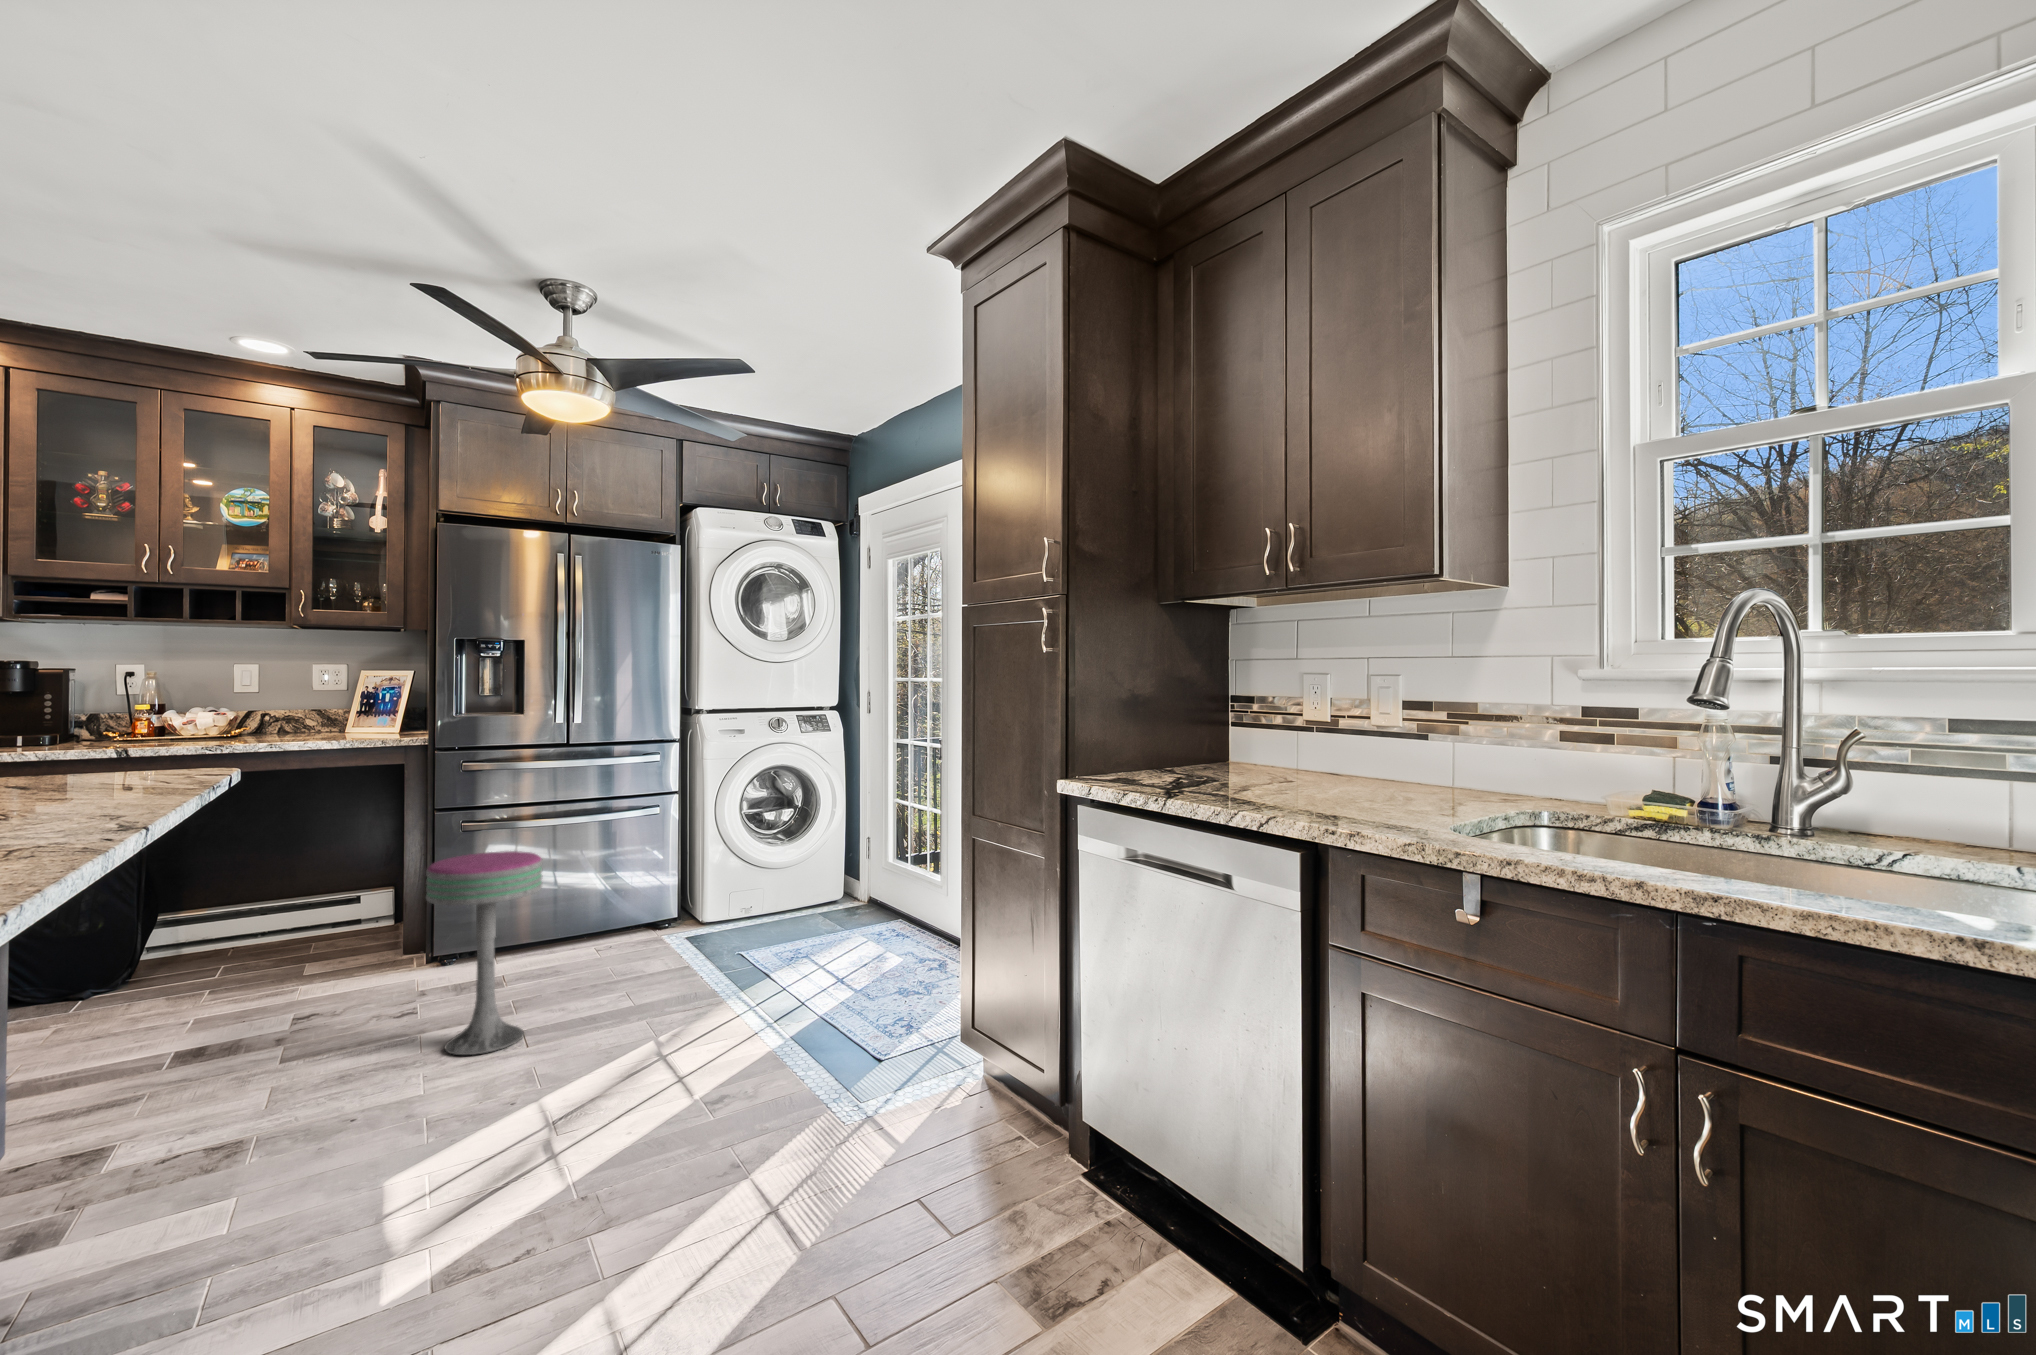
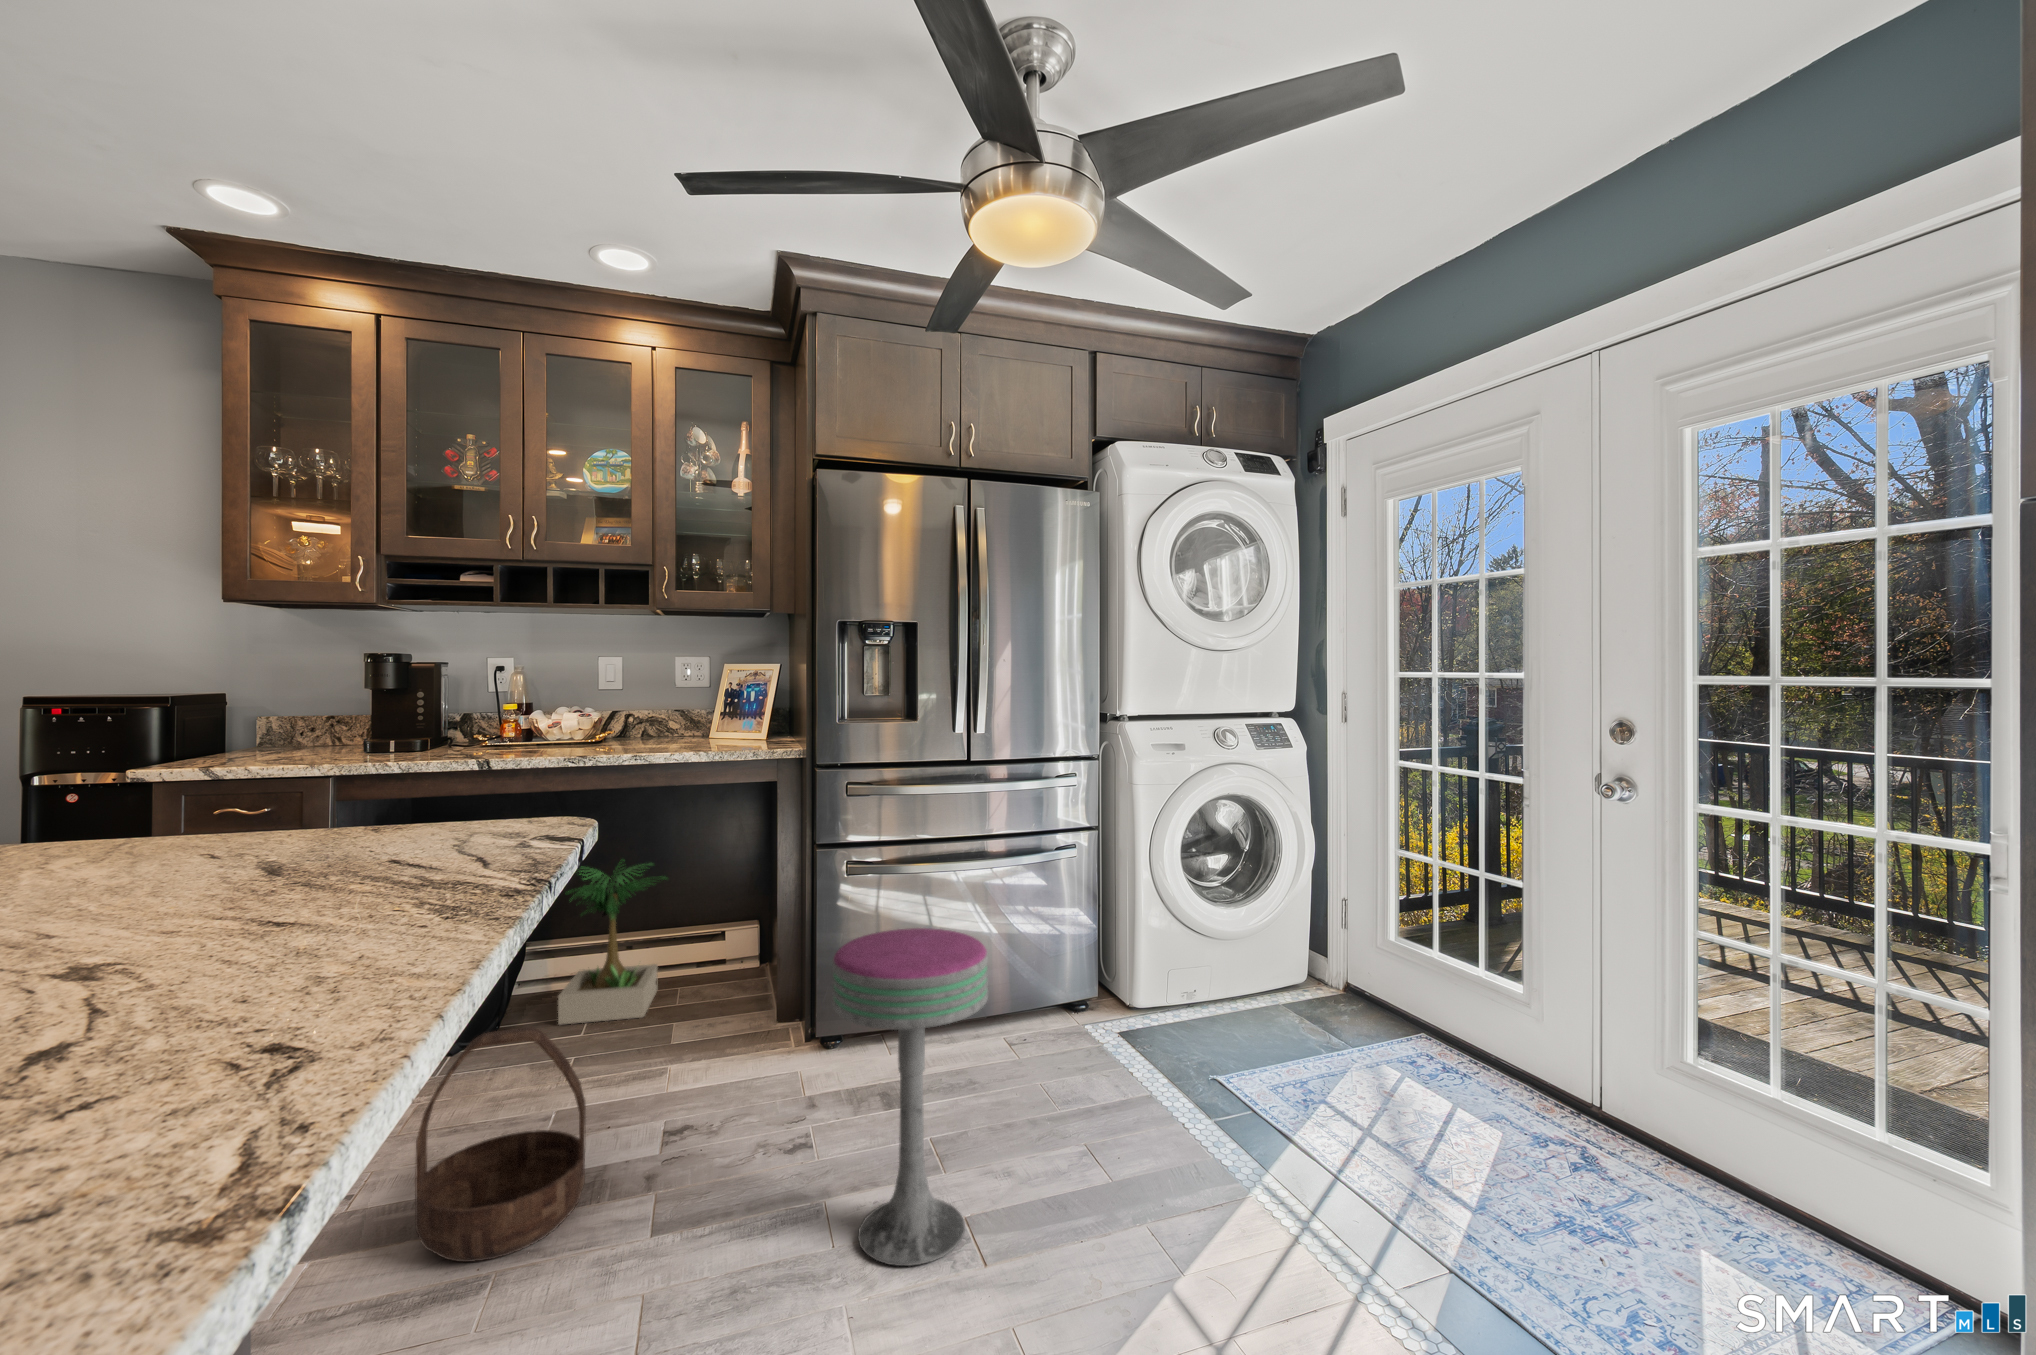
potted plant: none [192,833,312,970] -> present [558,860,668,1025]
basket: none [84,934,229,1091] -> present [415,1027,586,1262]

